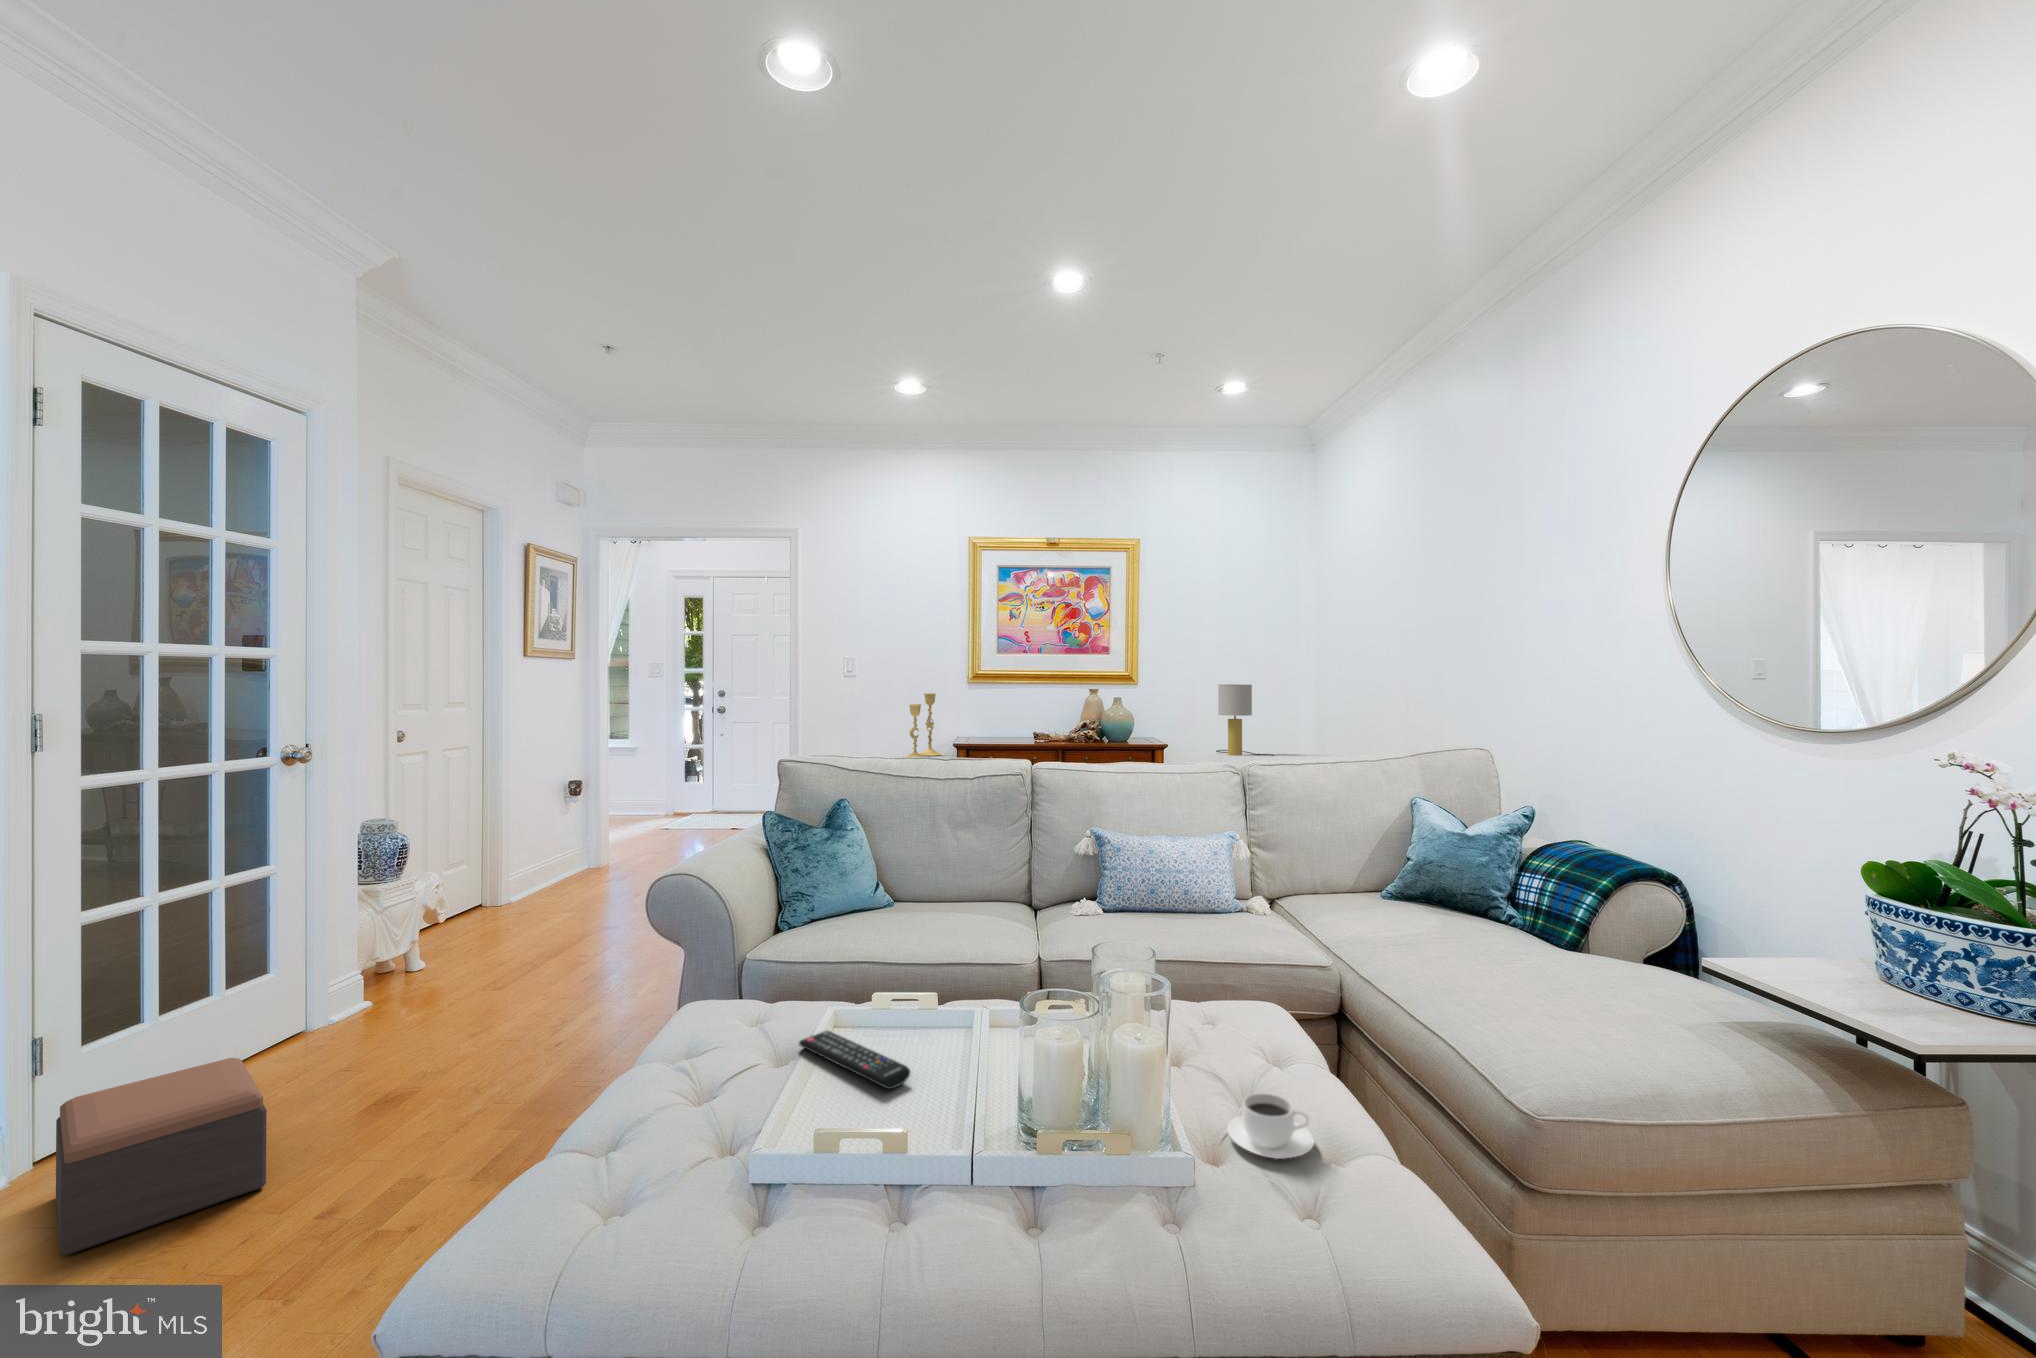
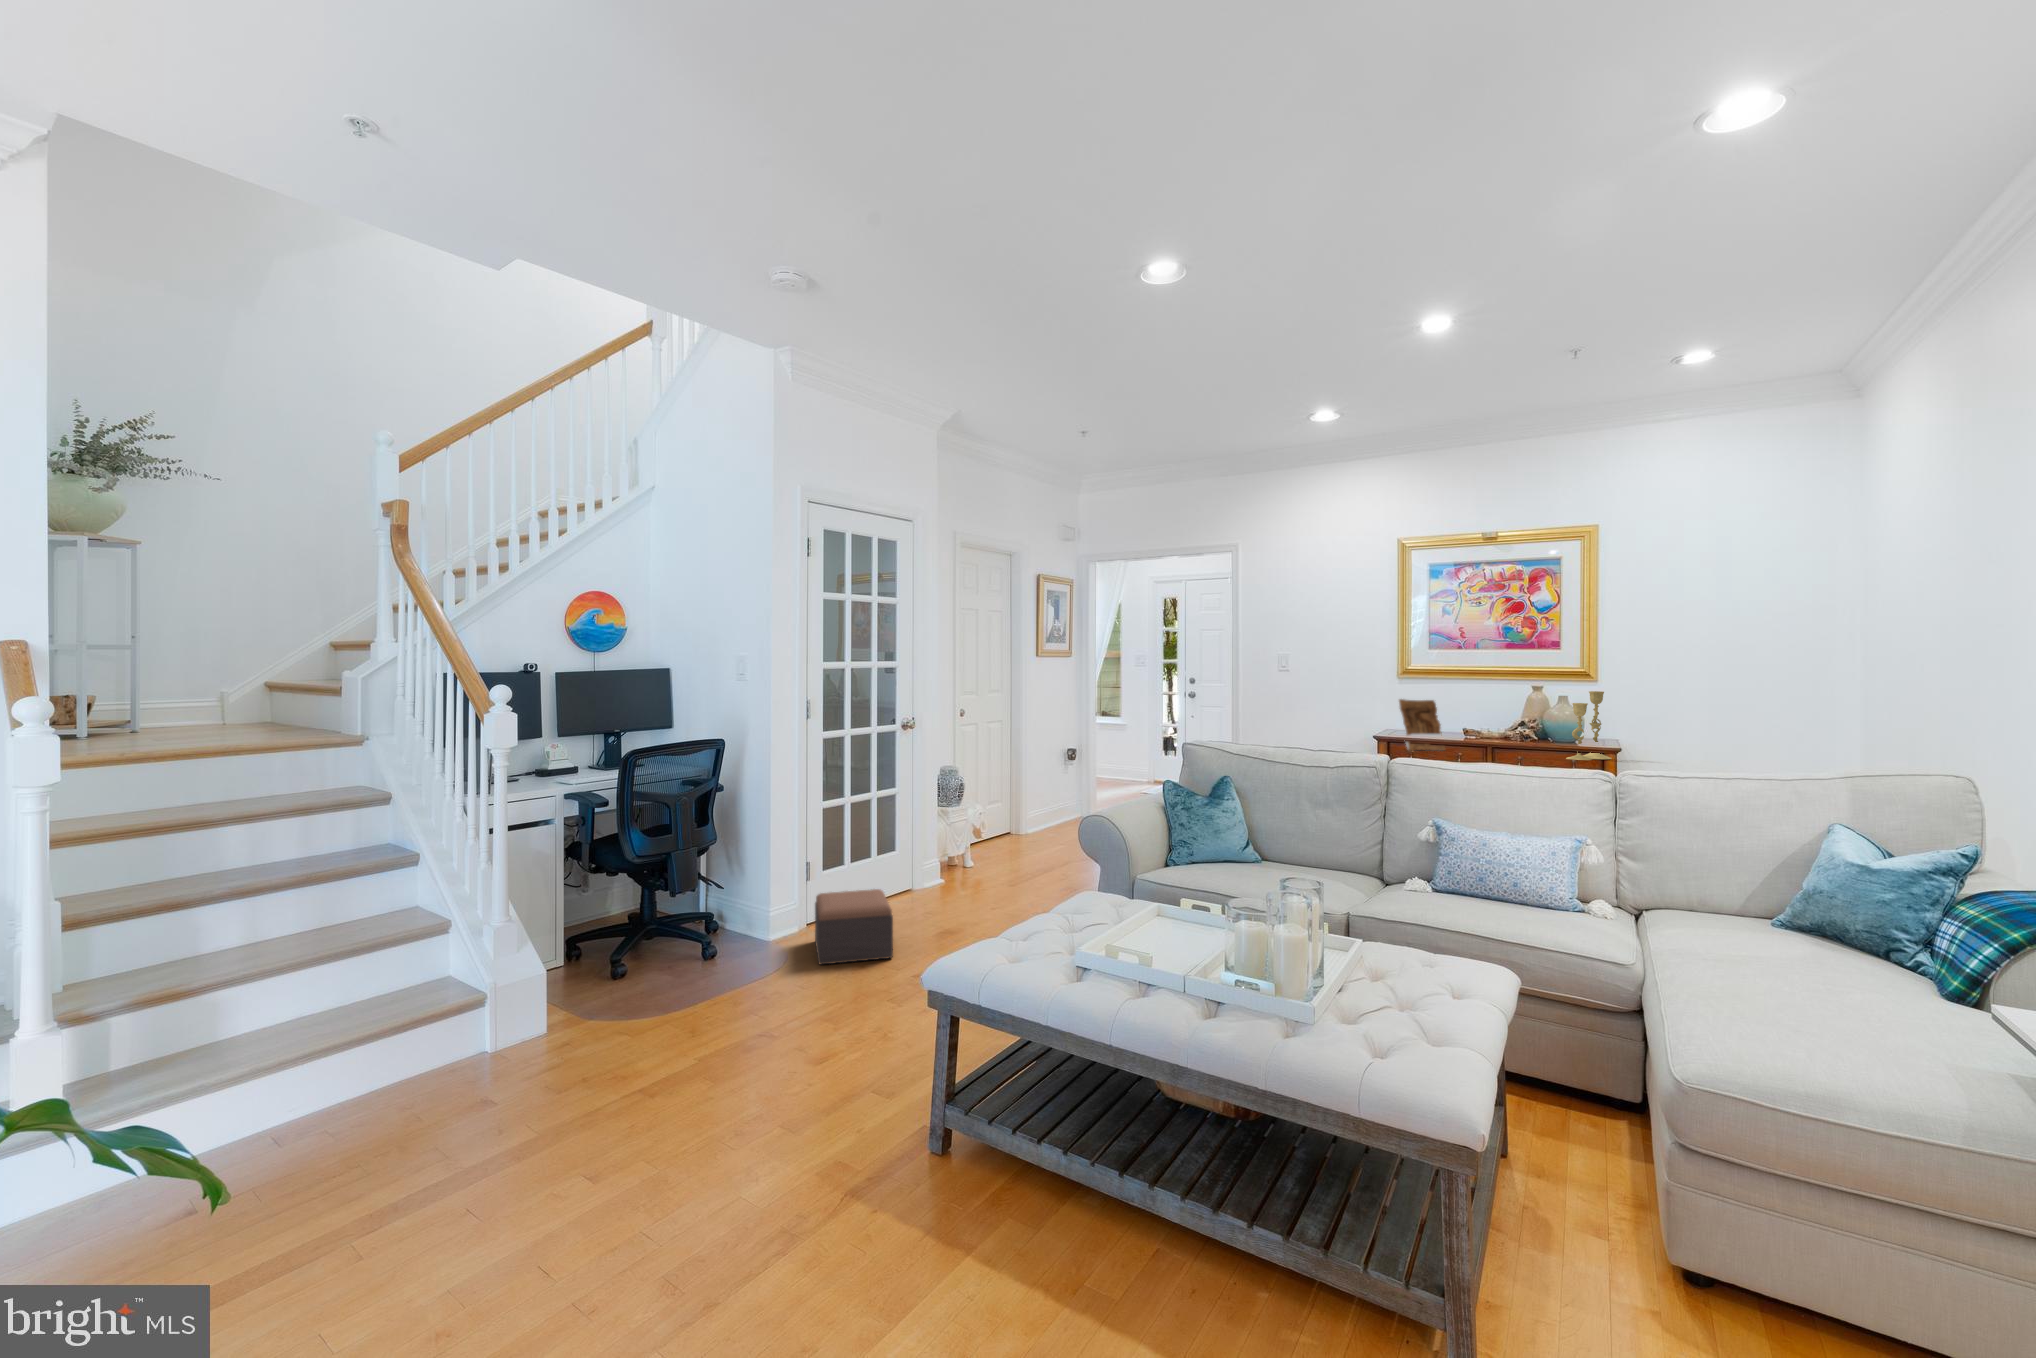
table lamp: present [1216,684,1274,756] -> none [1704,684,1785,771]
candlestick: present [905,693,942,757] -> present [1566,691,1612,760]
picture frame: none [972,704,1015,758] -> present [1399,699,1445,751]
remote control: present [799,1031,910,1089] -> none [1131,914,1185,948]
coffee cup: present [1227,1093,1314,1159] -> none [1362,991,1424,1031]

